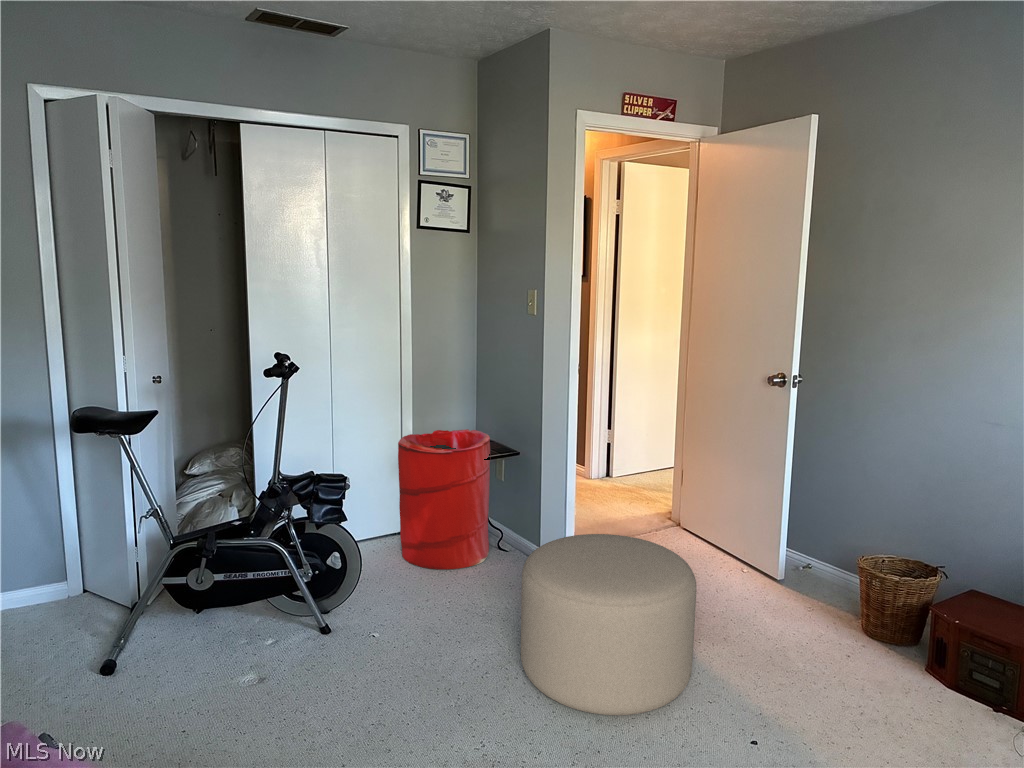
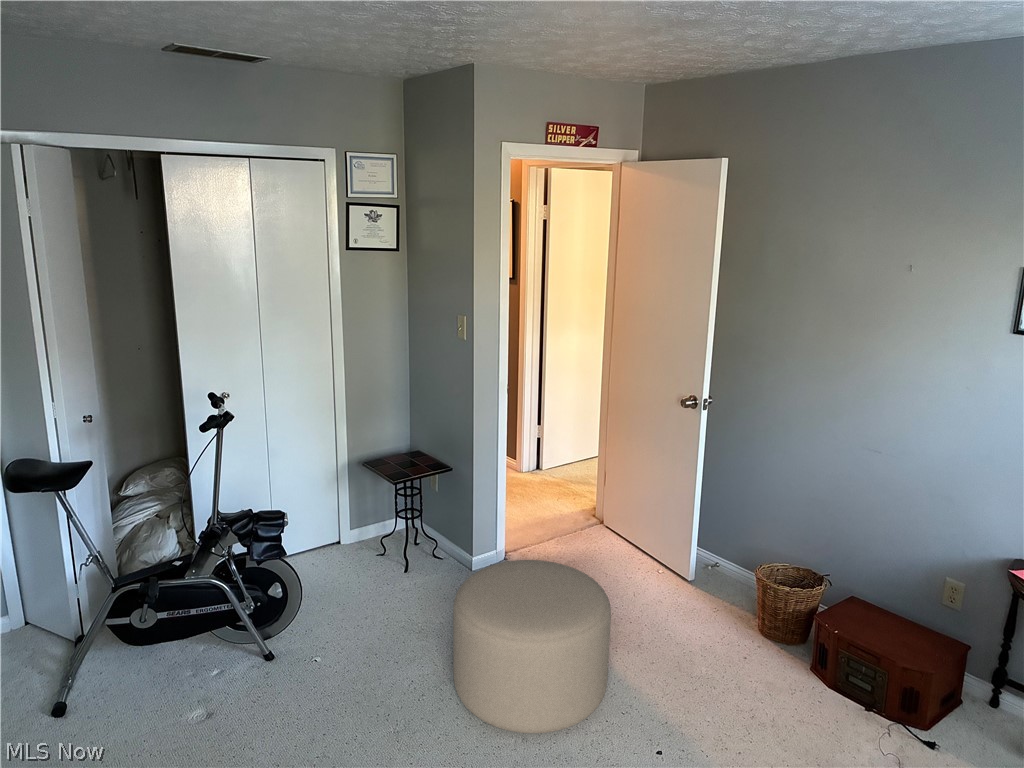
laundry hamper: present [398,429,490,570] -> none [333,445,424,583]

